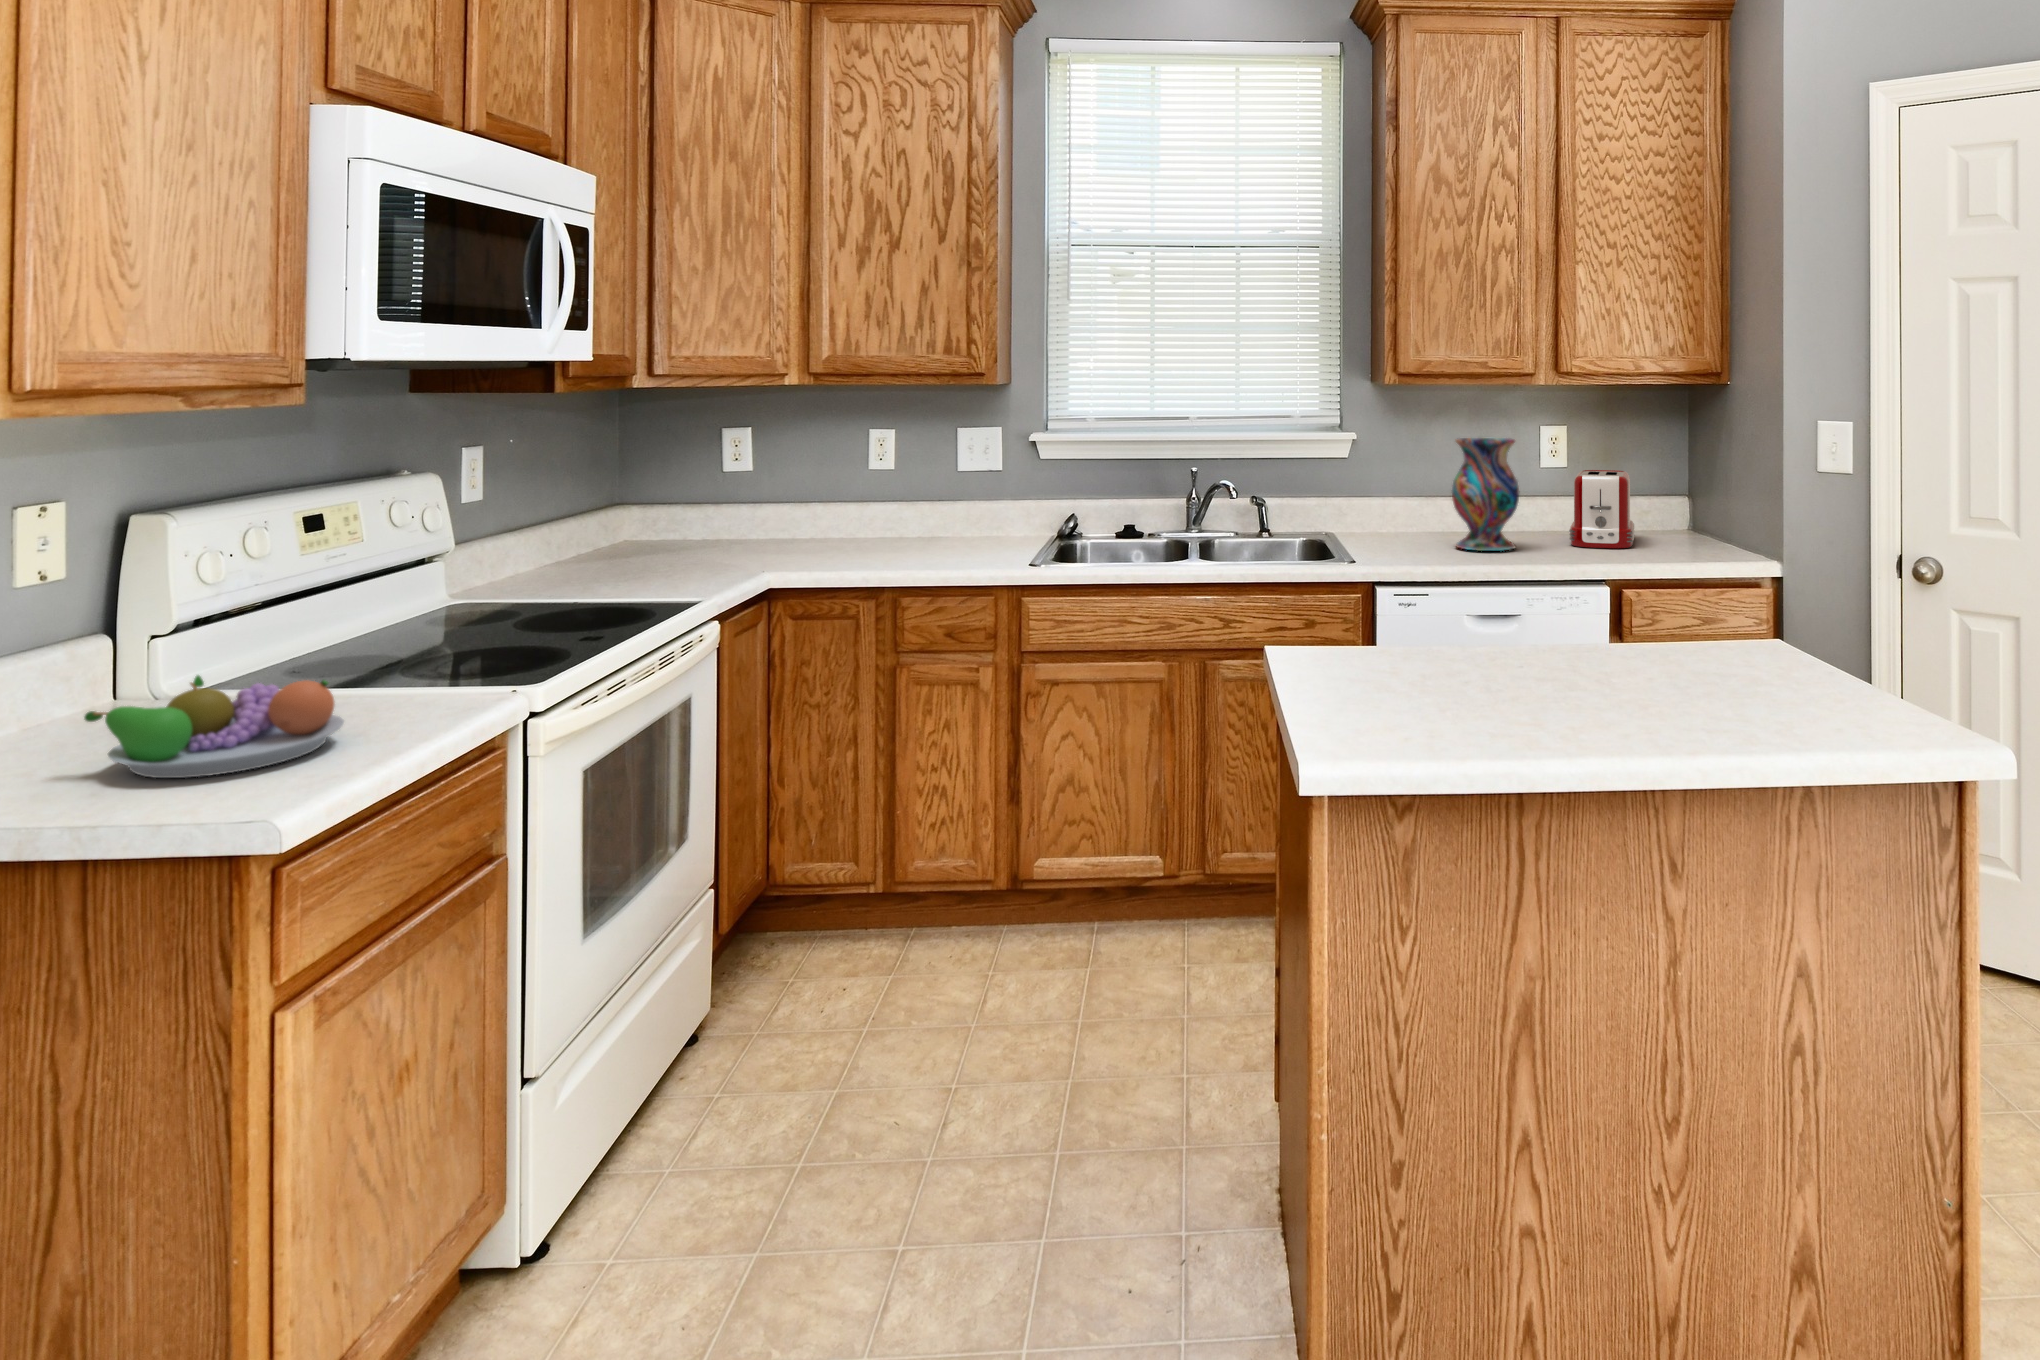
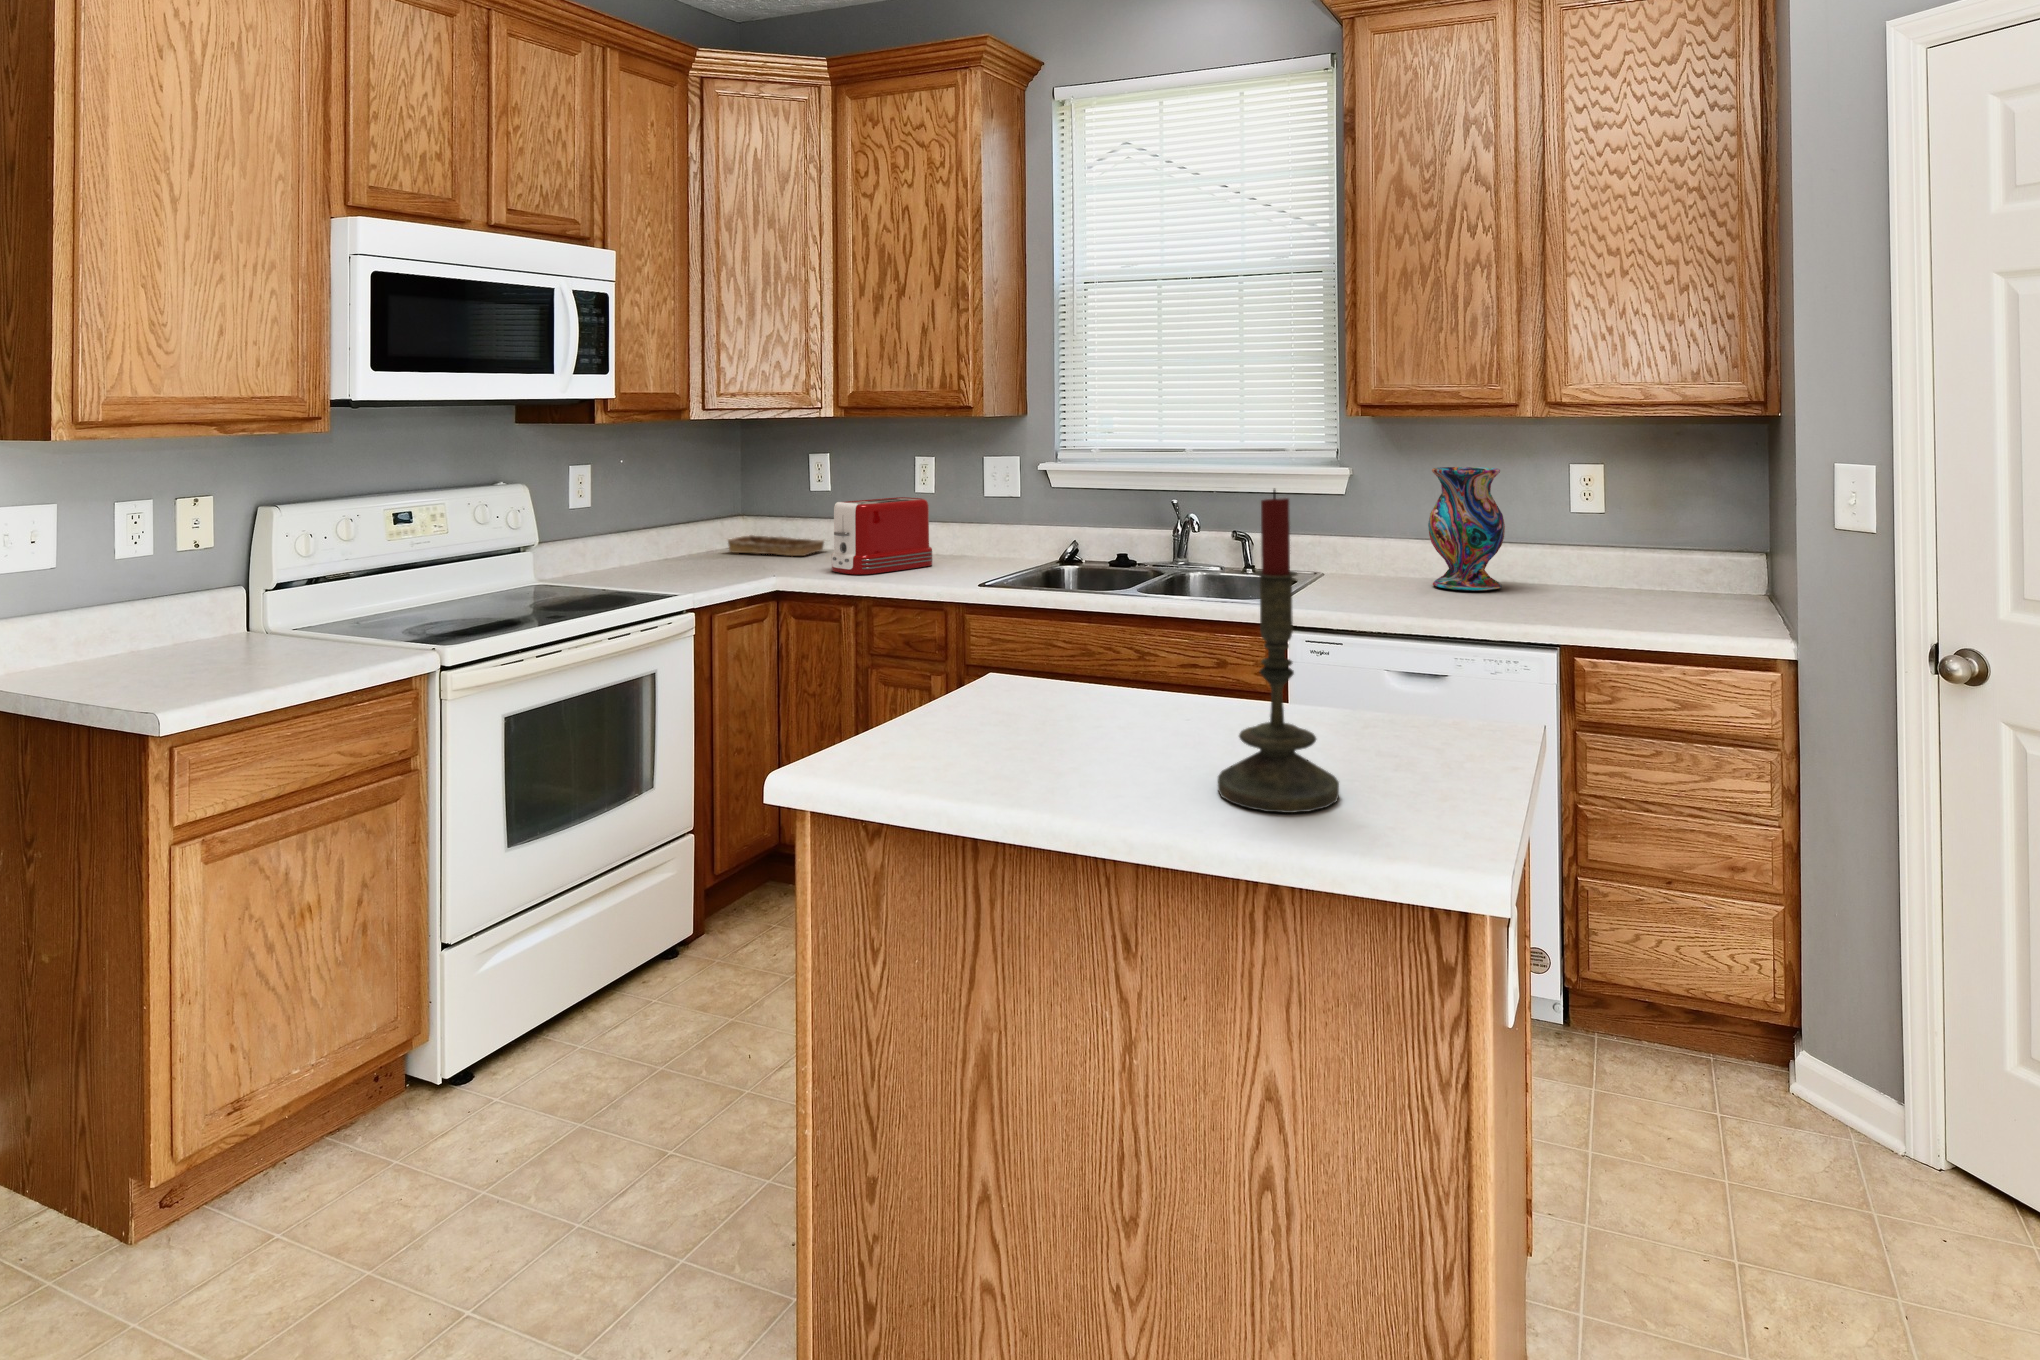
candle: none [1695,450,1806,730] -> present [1218,489,1339,813]
toaster: present [1569,470,1634,548] -> present [832,497,933,575]
tray: none [628,535,768,558] -> present [728,535,824,556]
fruit bowl: present [84,675,344,778] -> none [142,615,297,684]

